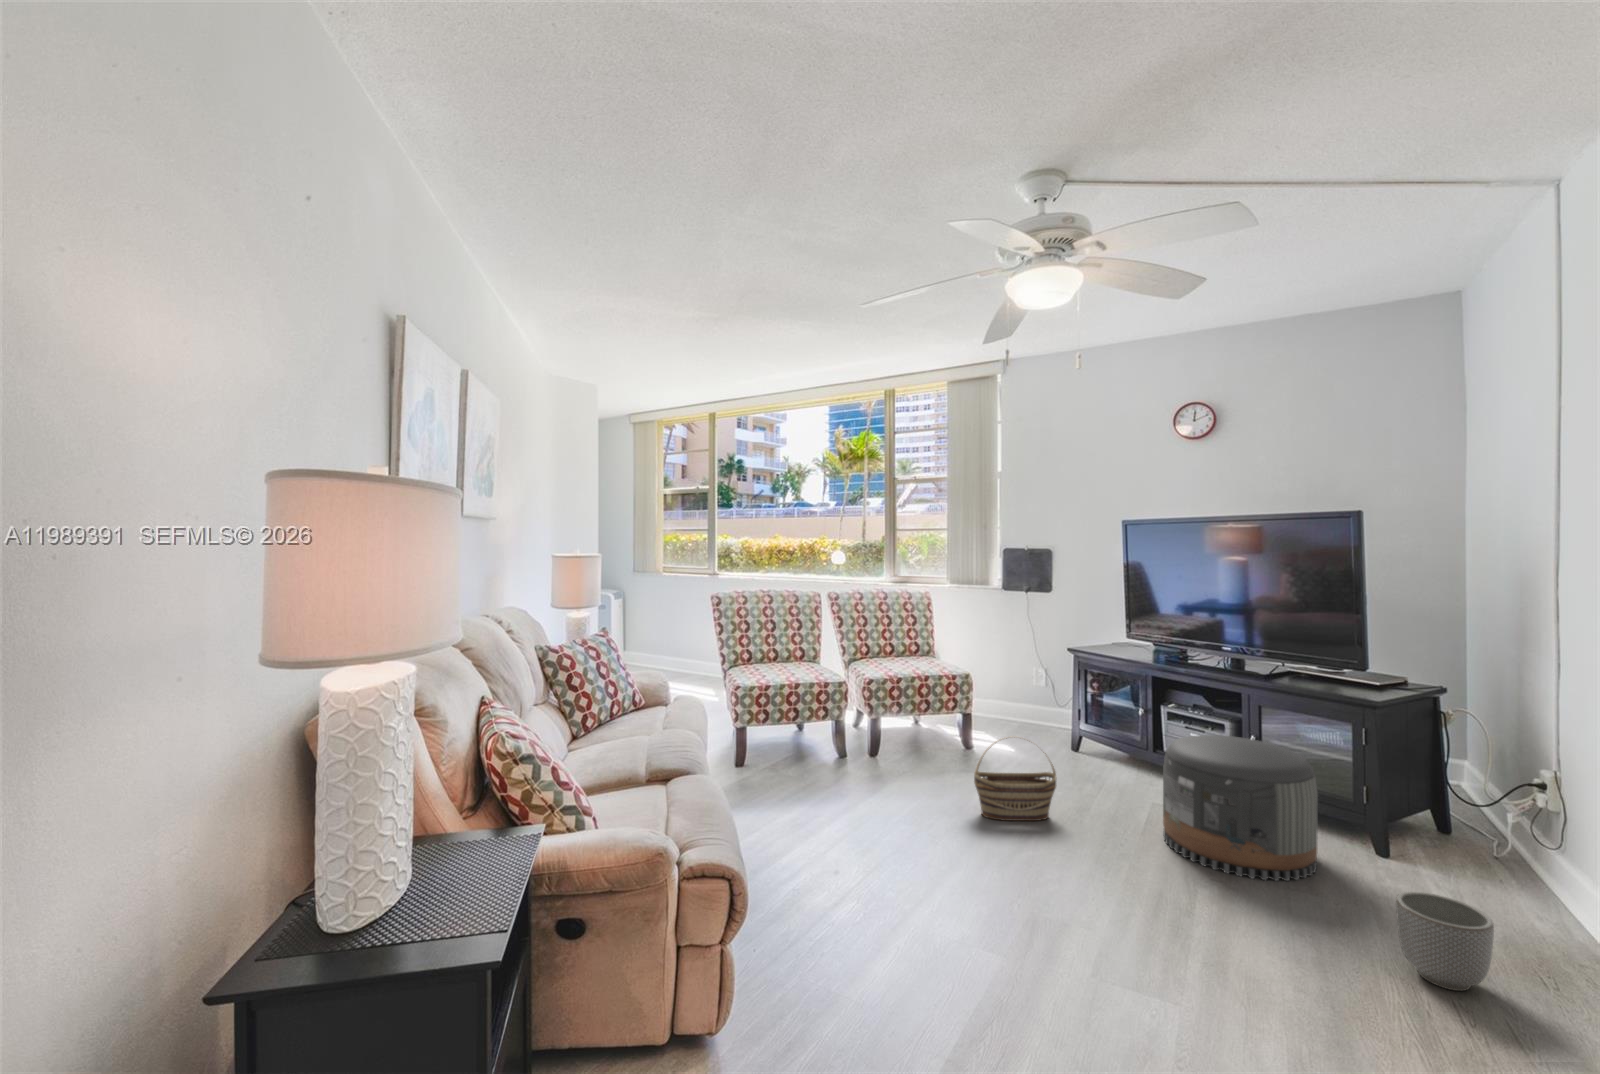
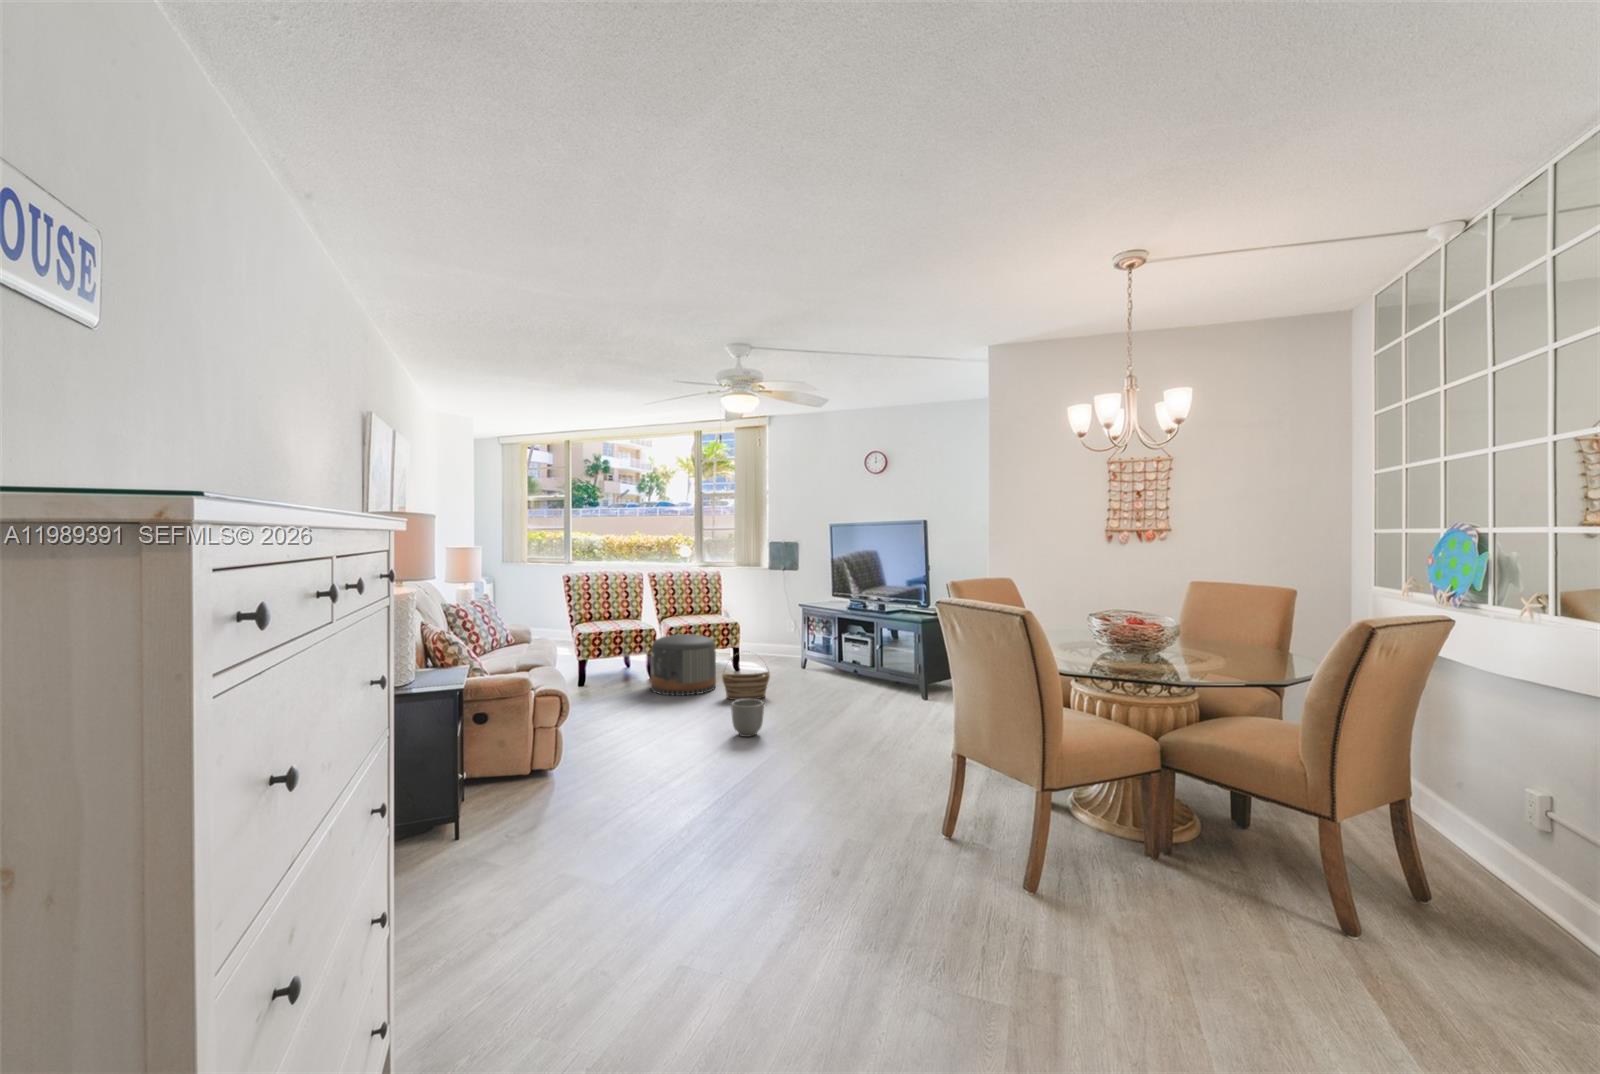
pouf: present [1163,735,1318,881] -> present [651,634,716,696]
planter: present [1396,892,1494,991] -> present [731,699,764,737]

